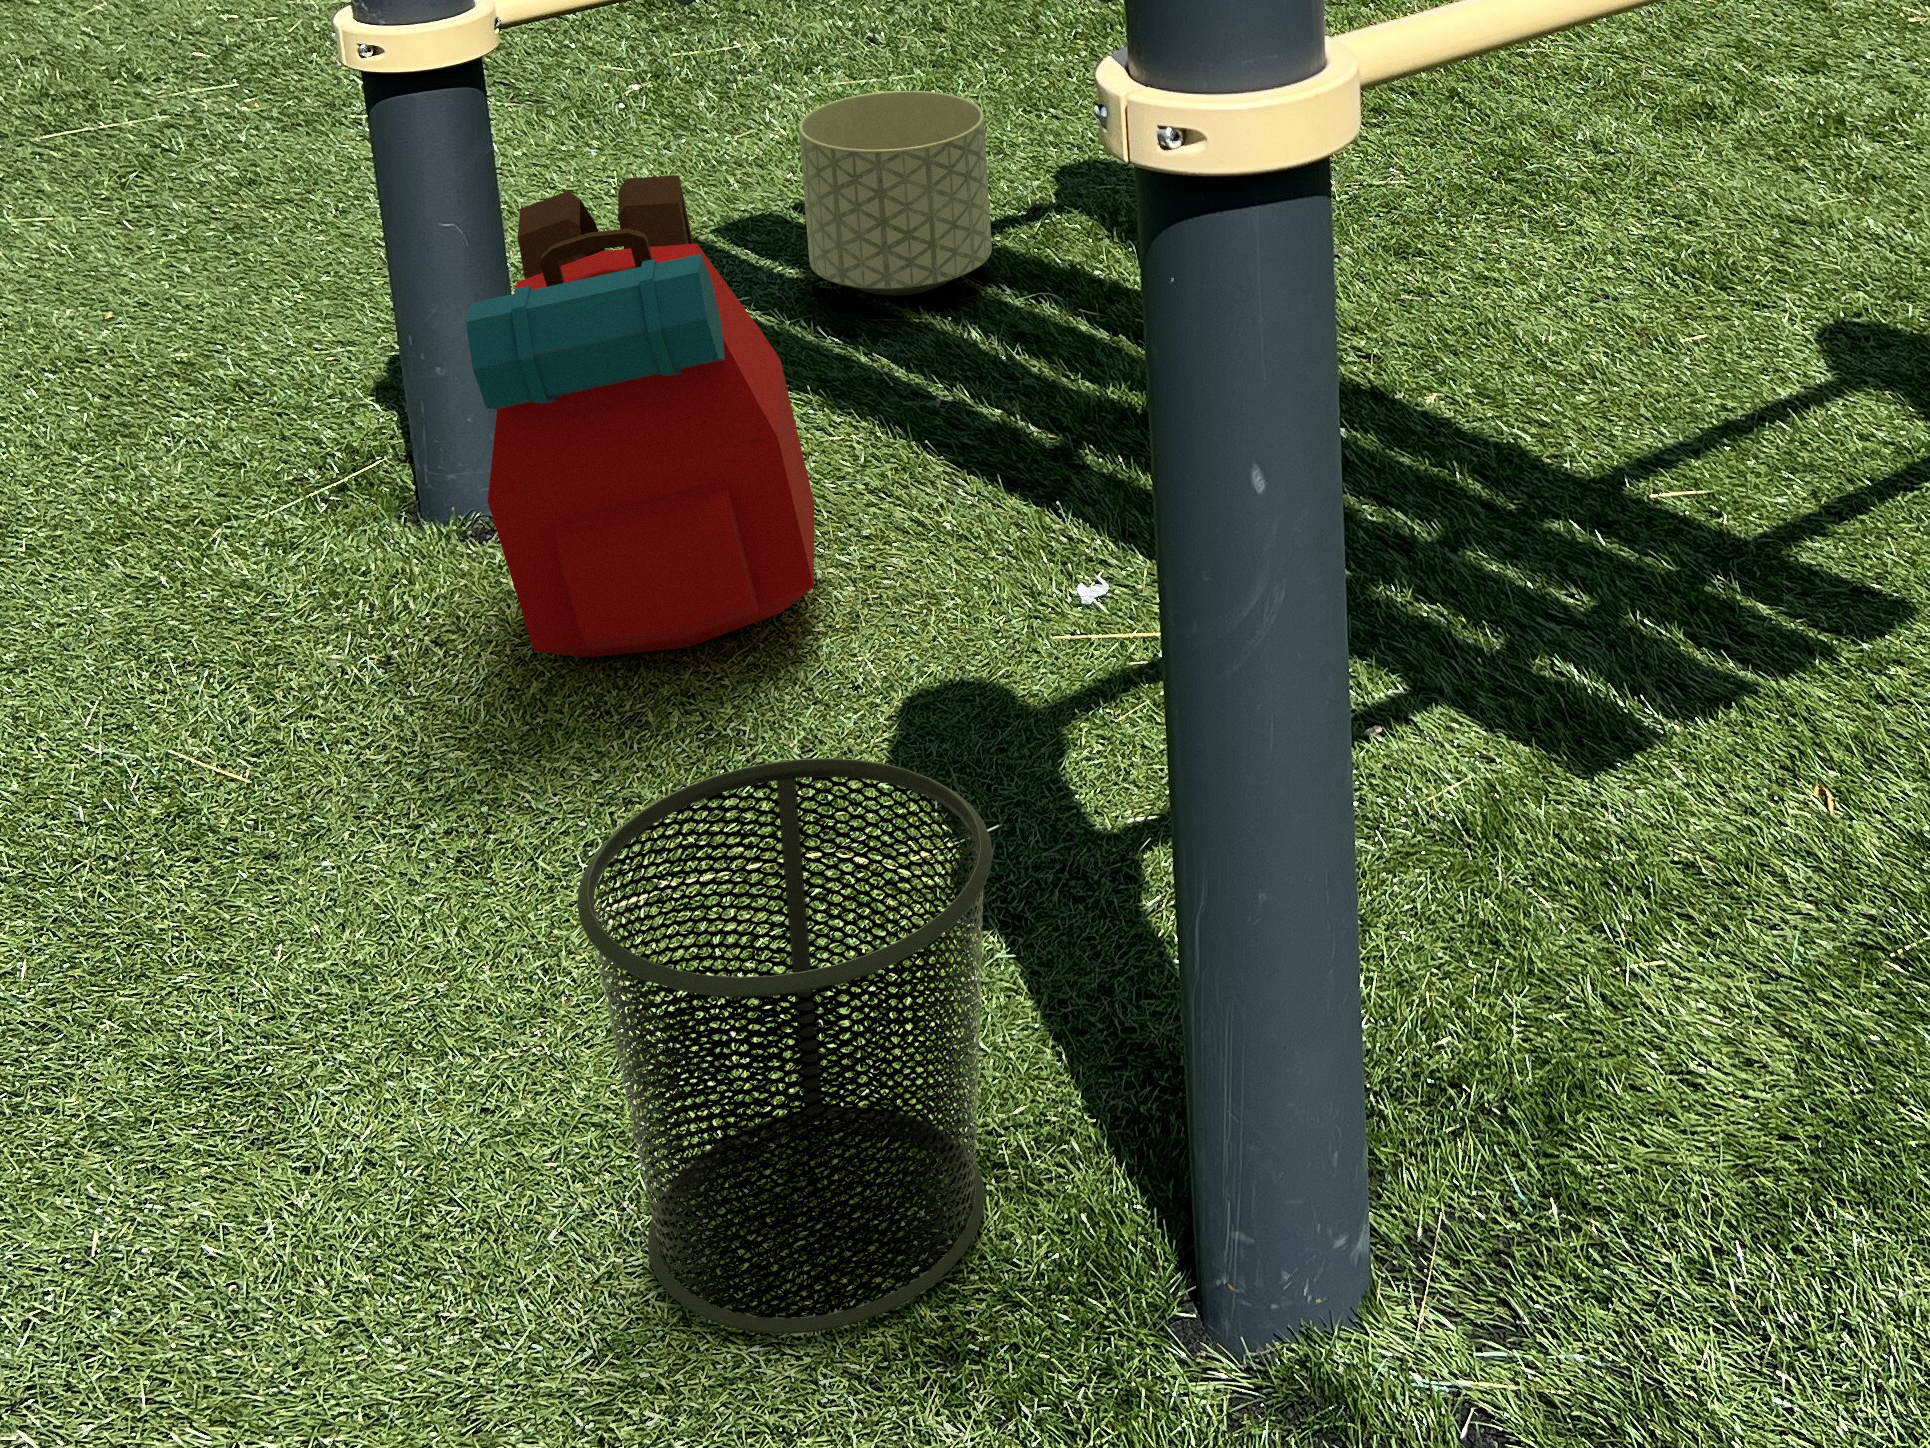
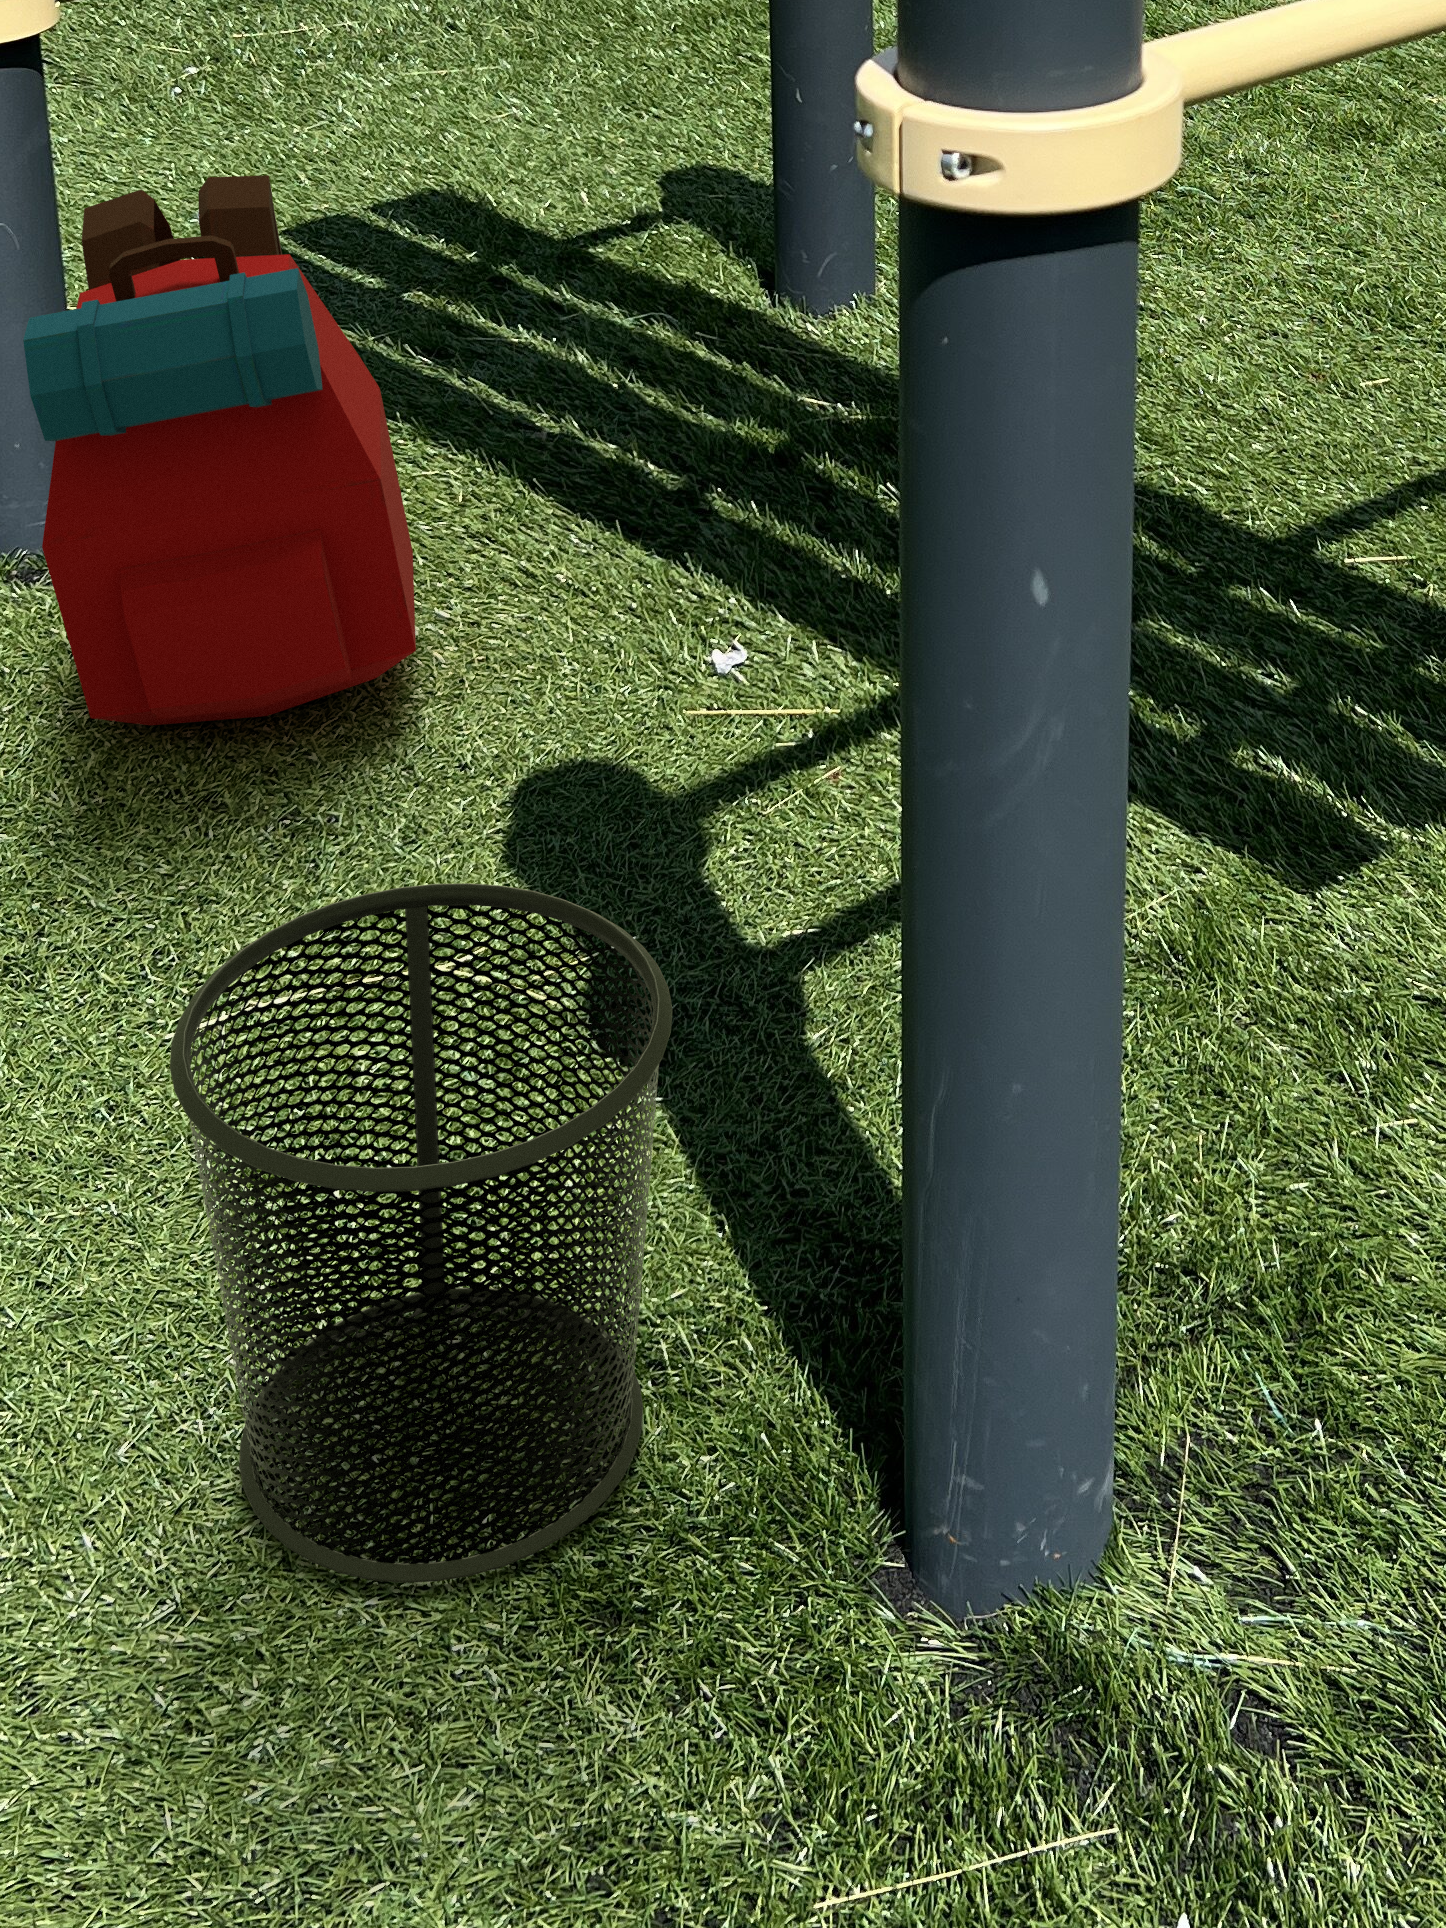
planter: present [799,91,992,296] -> none [388,84,598,311]

